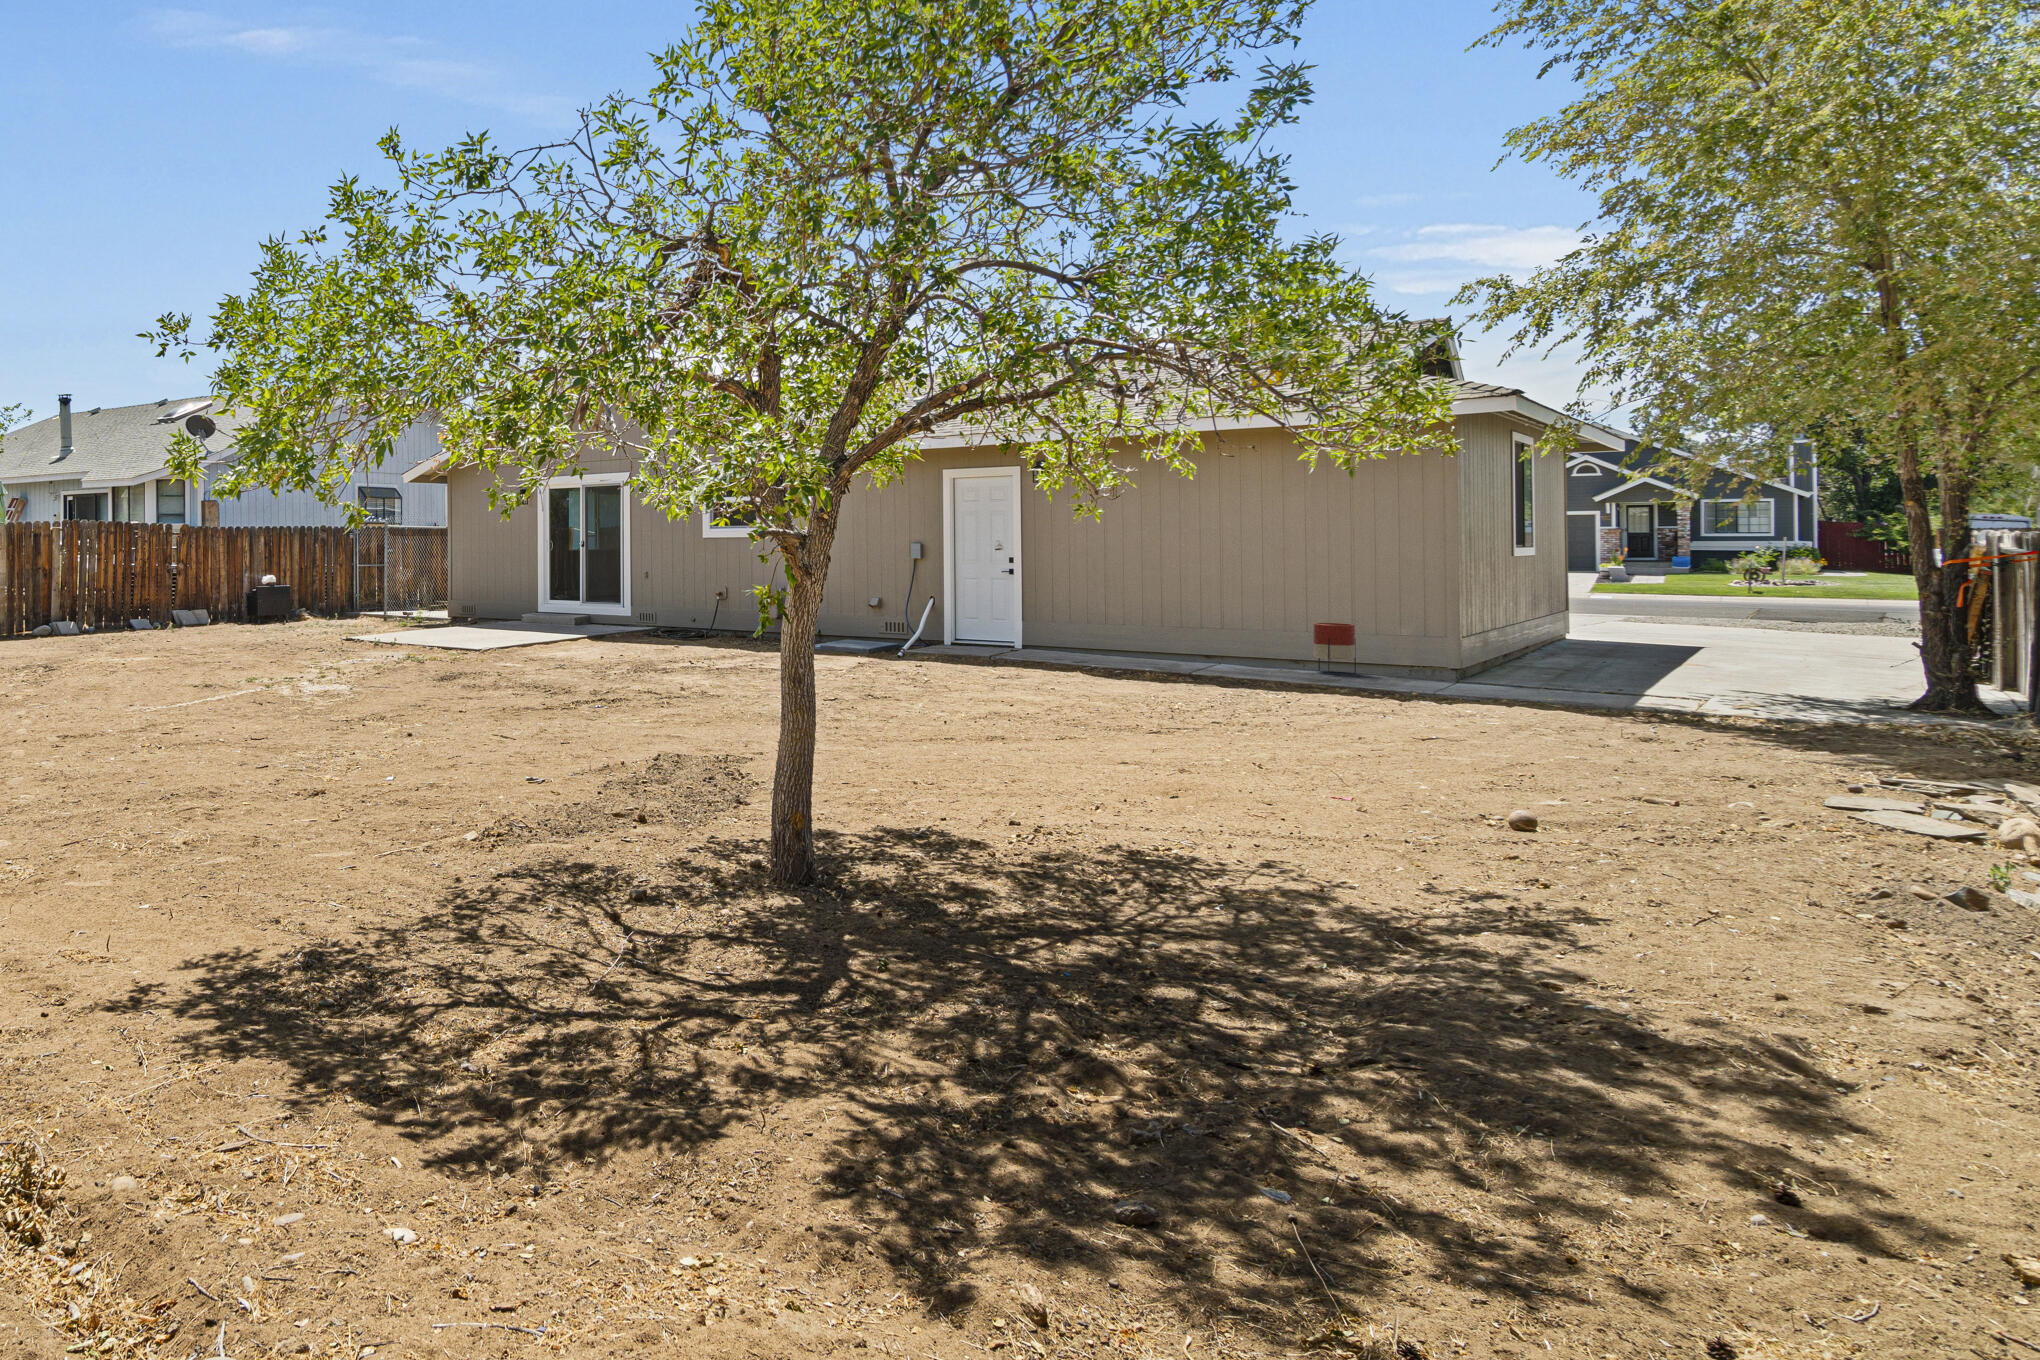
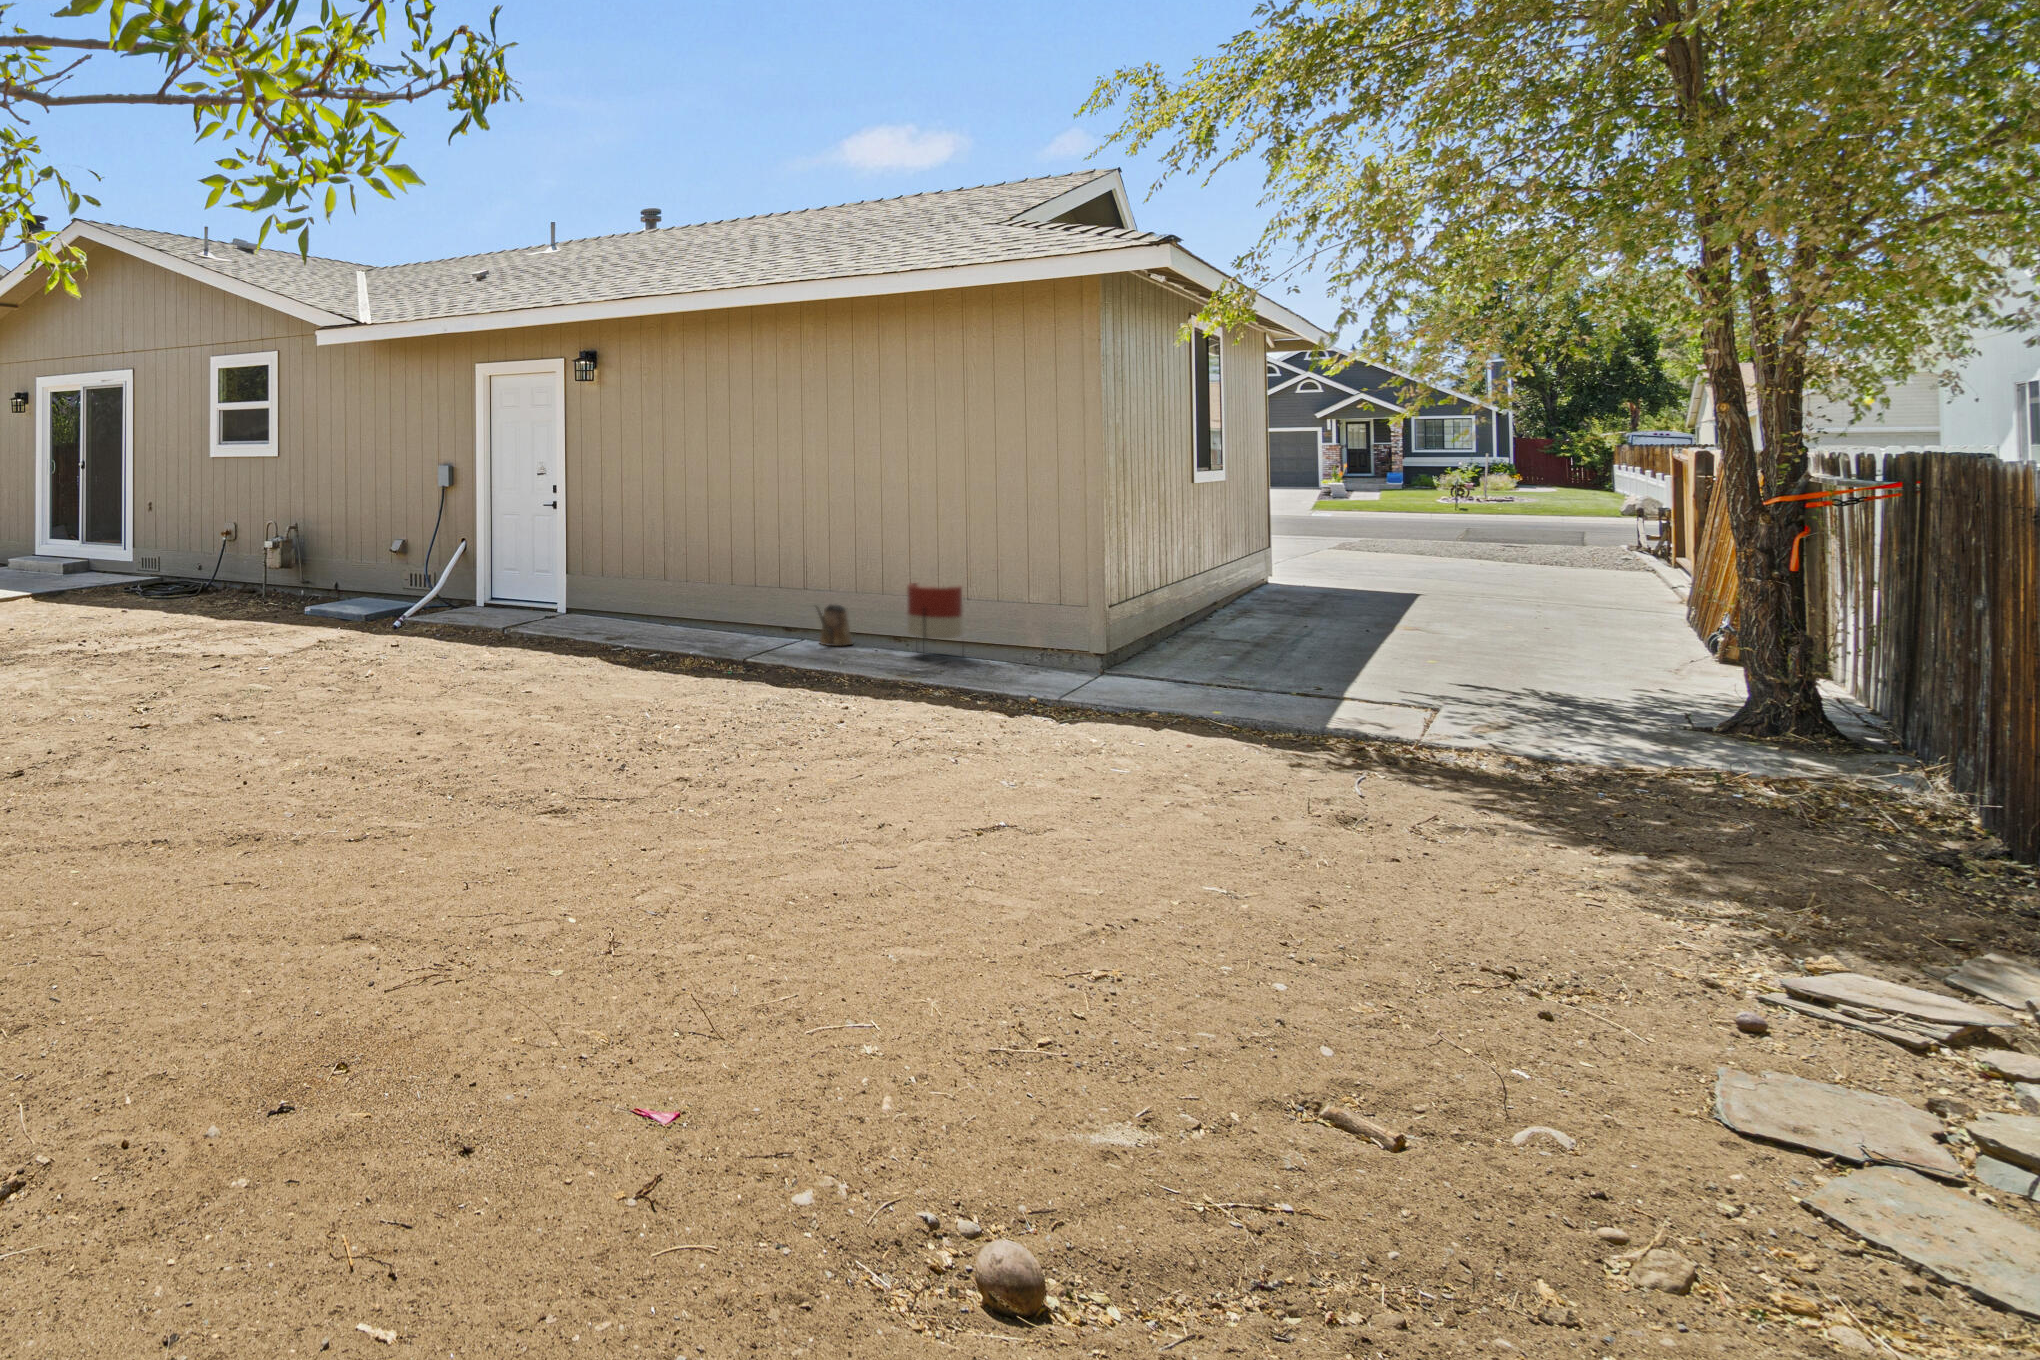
watering can: none [1242,638,1269,667] -> present [816,605,853,646]

